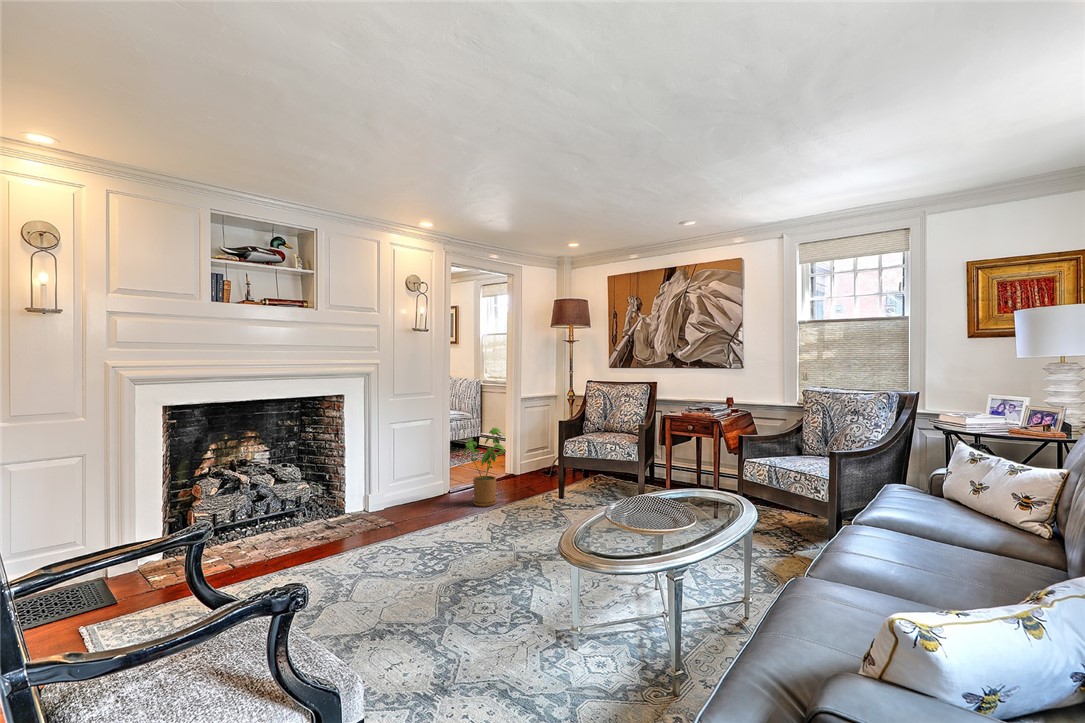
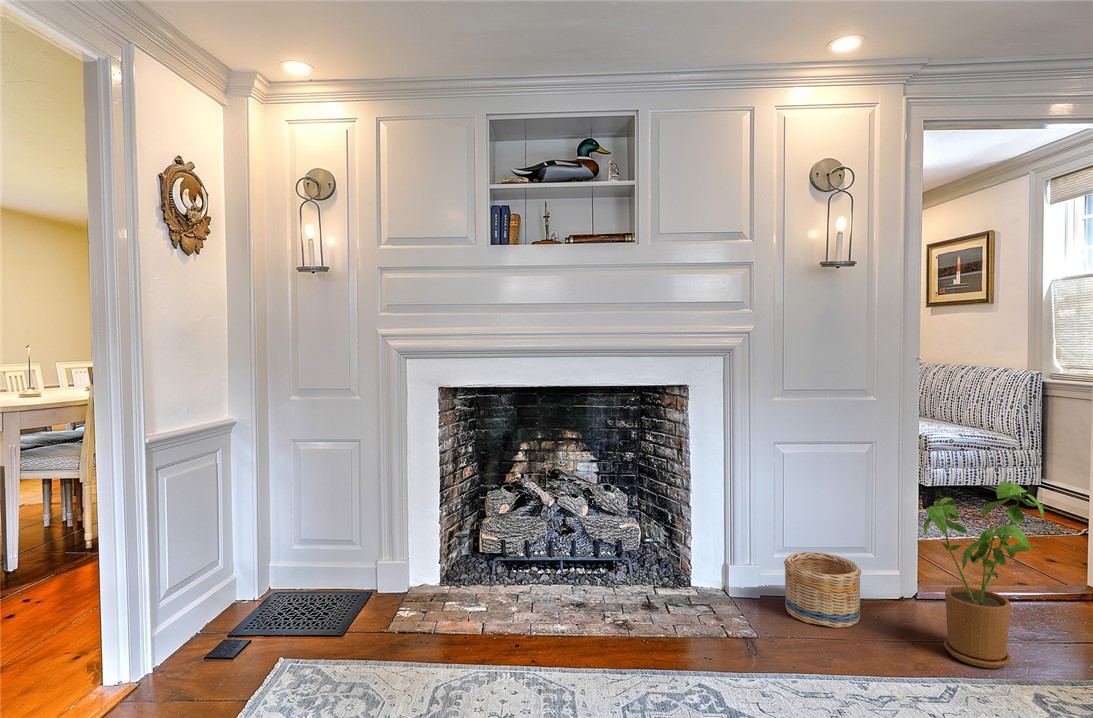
basket: none [401,477,437,511] -> present [784,552,861,628]

